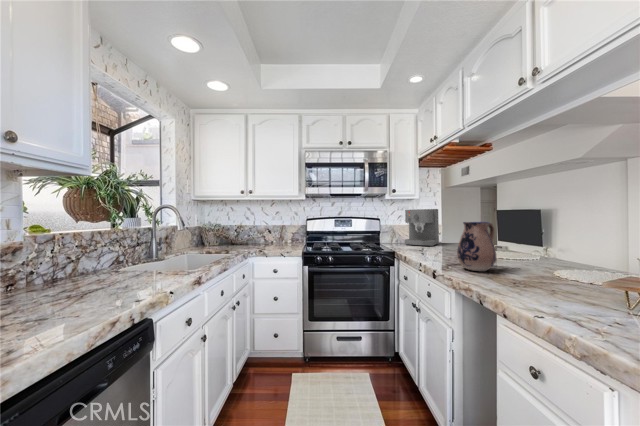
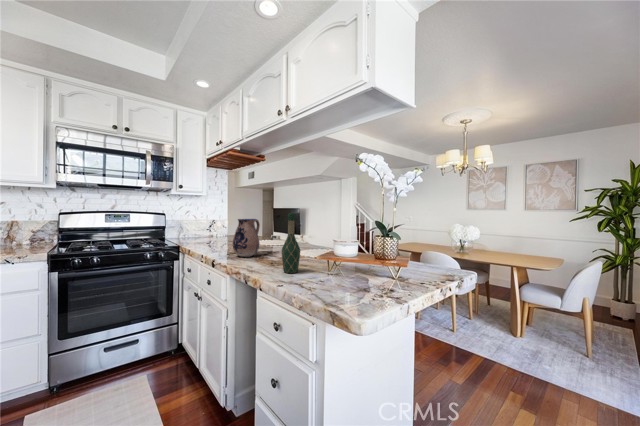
coffee maker: present [405,209,439,246] -> none [193,205,225,239]
wine bottle: none [549,210,592,308] -> present [282,213,300,273]

